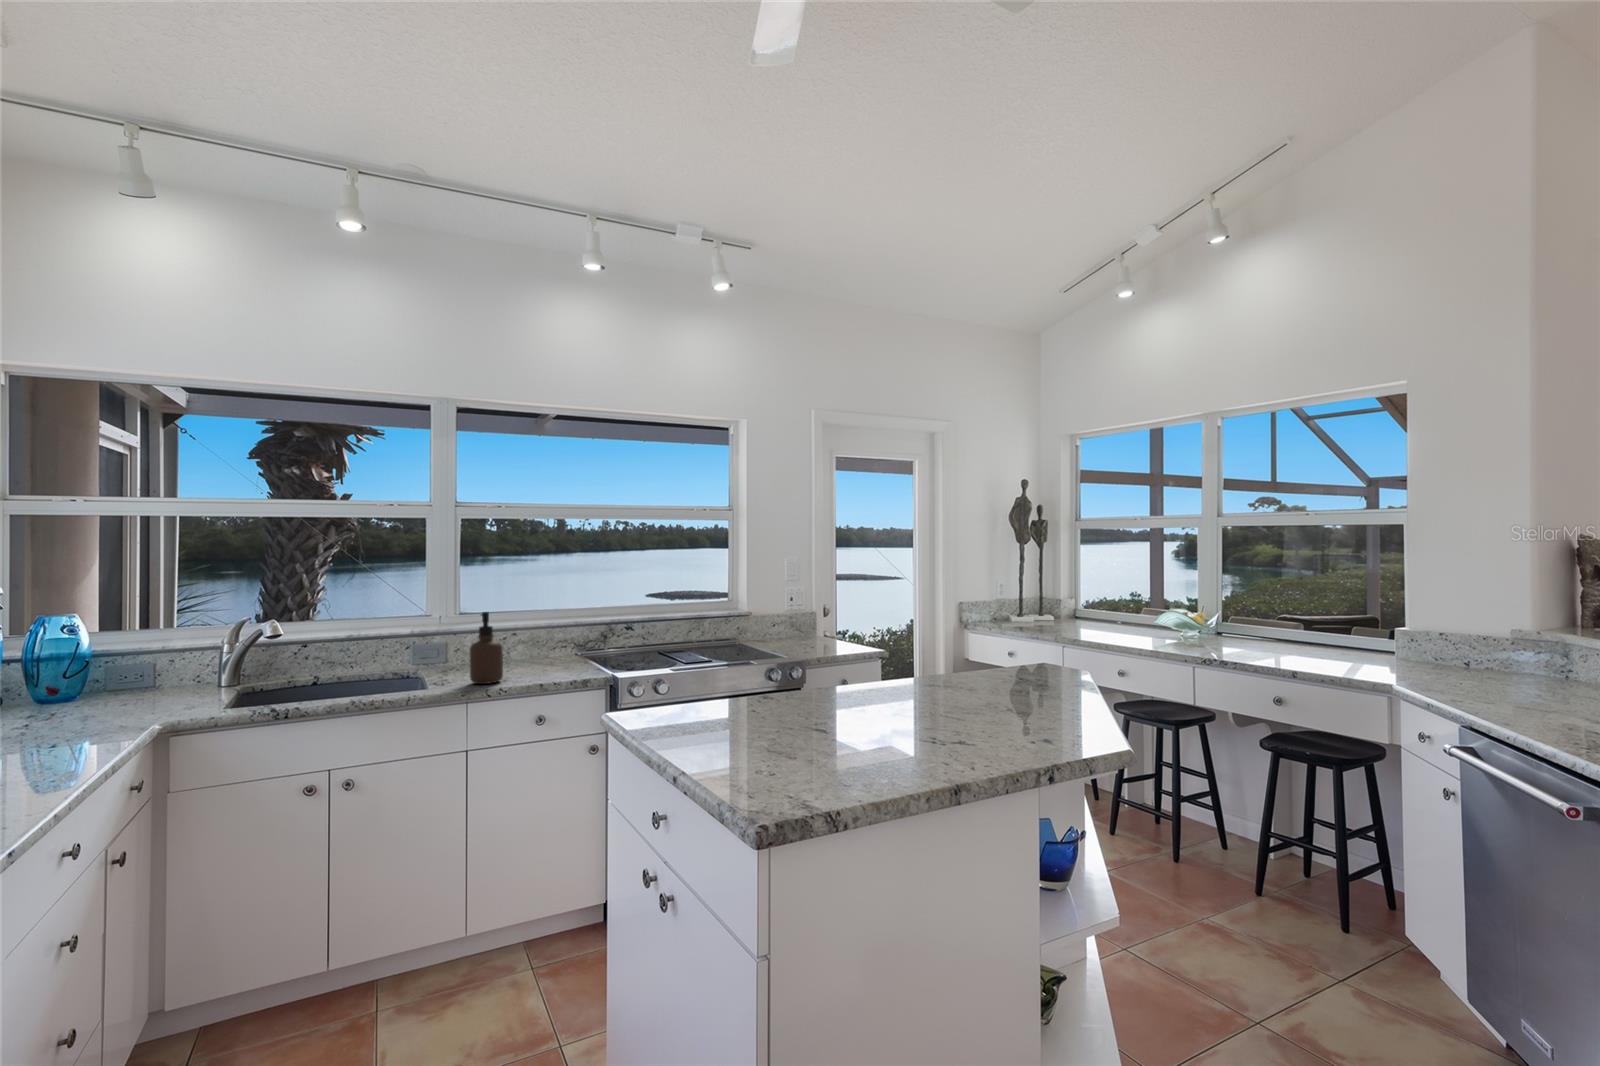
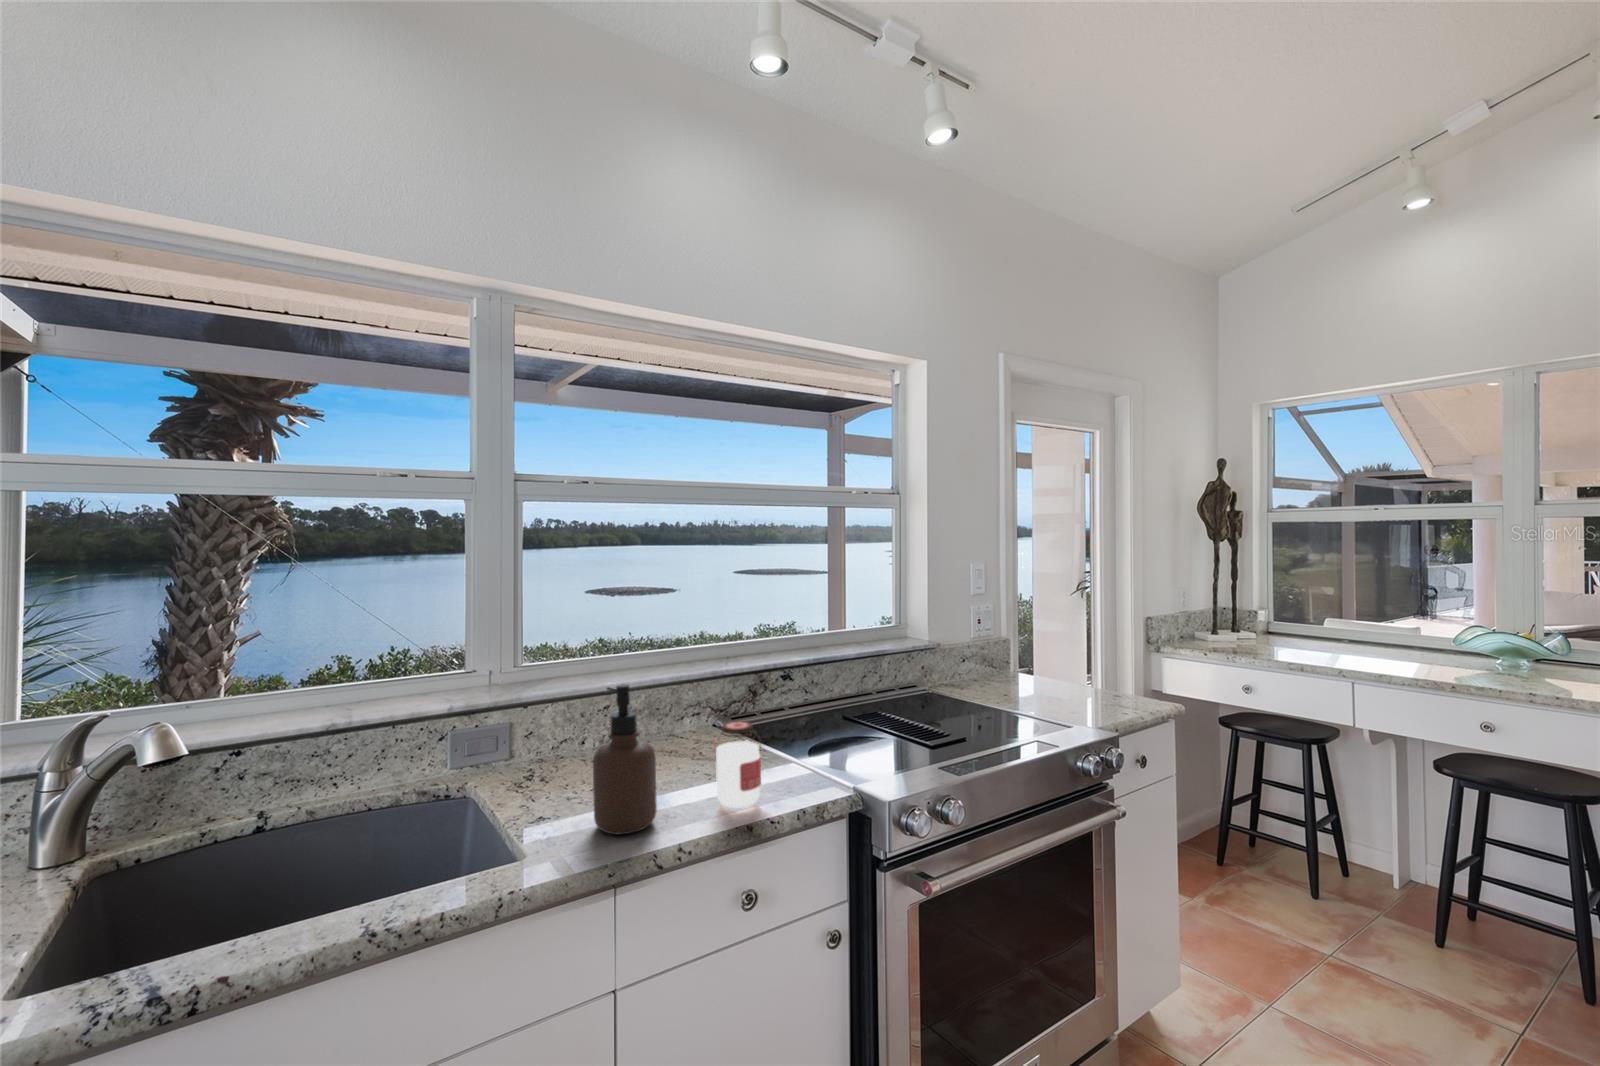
jar: none [537,635,564,679] -> present [715,721,761,808]

